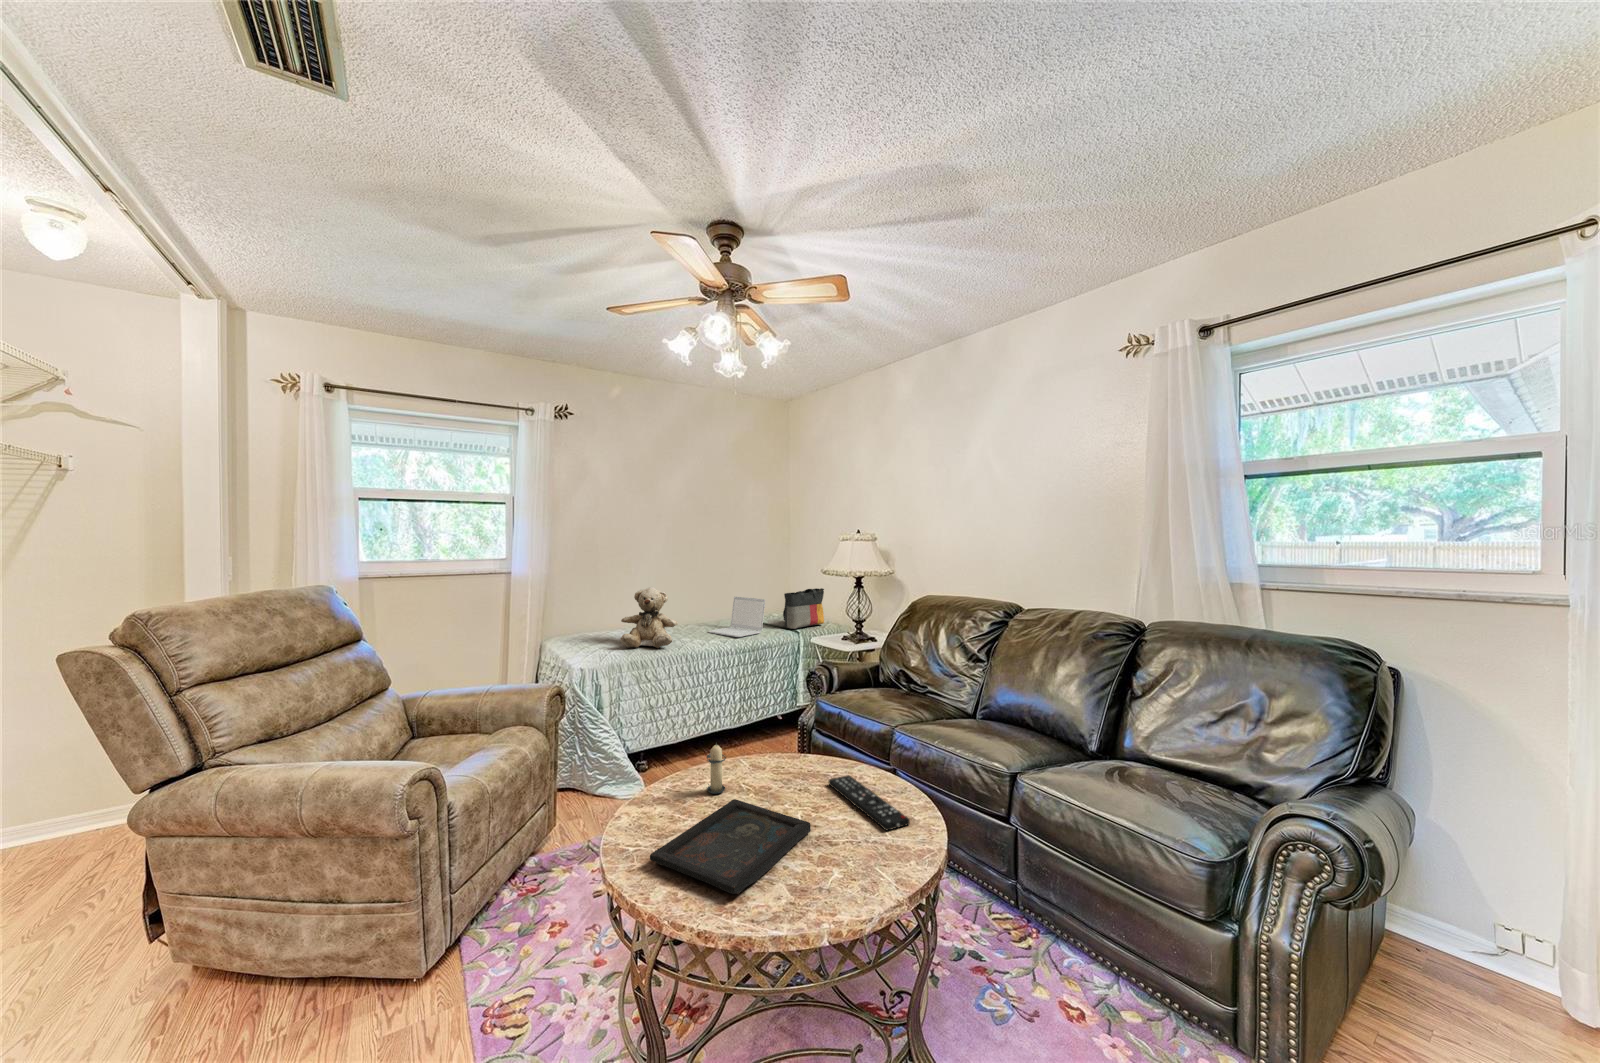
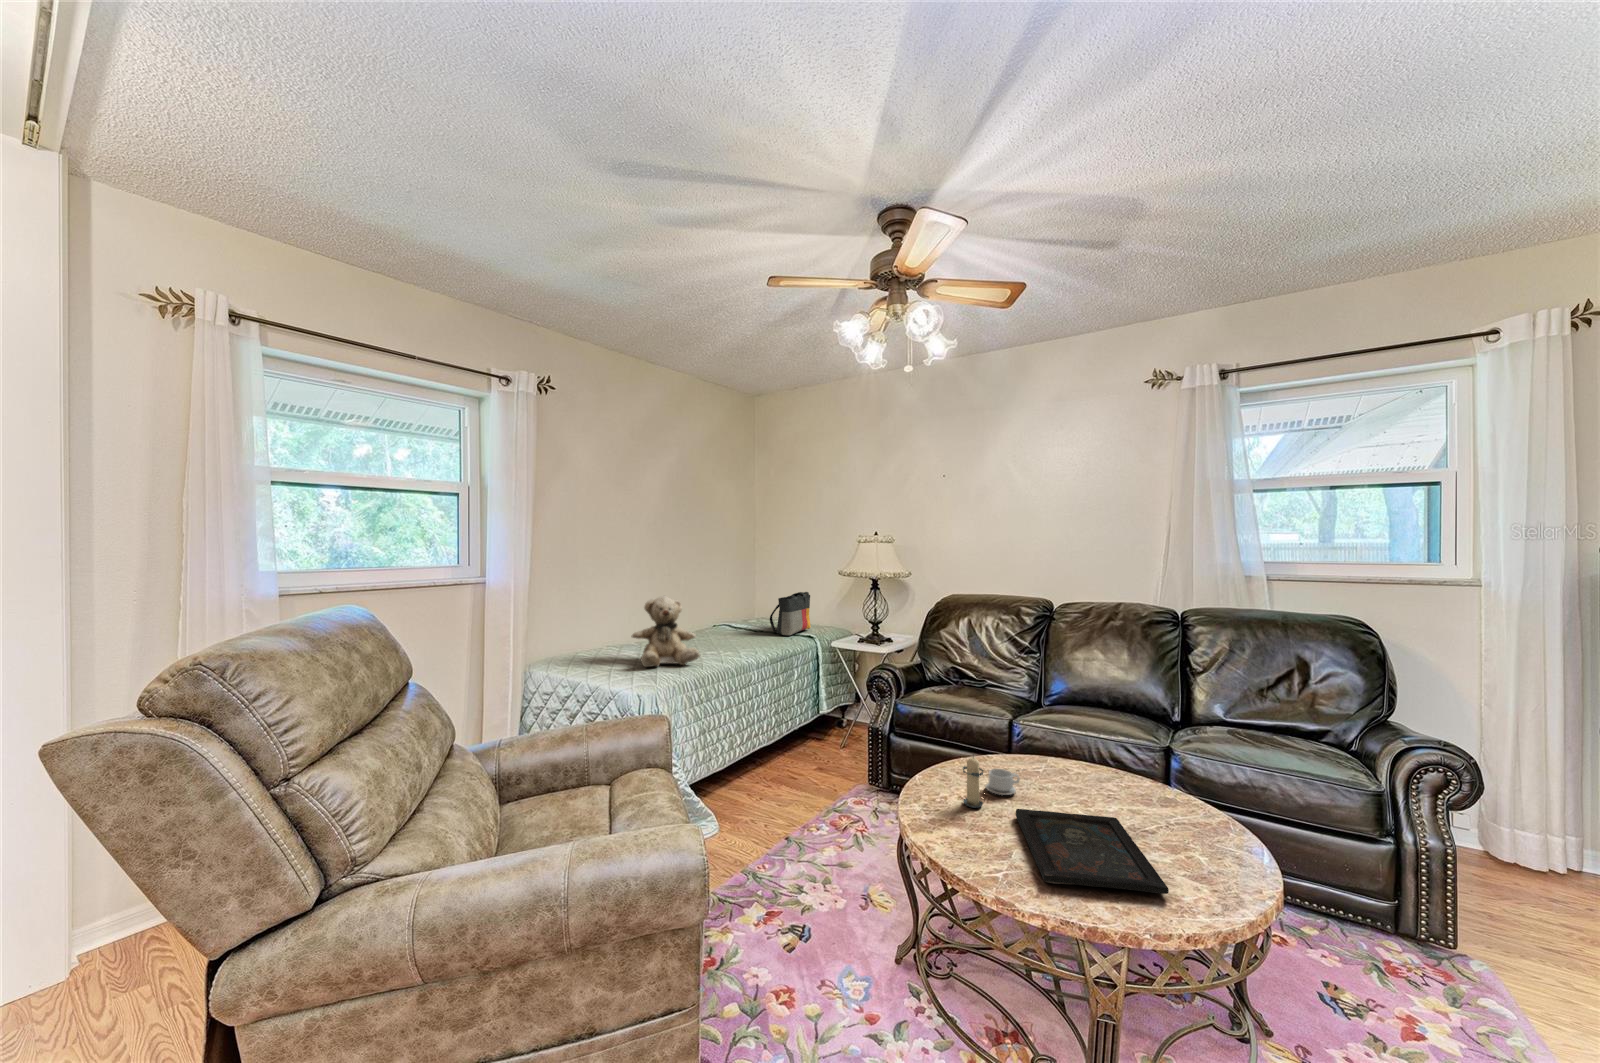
laptop: present [708,597,765,637] -> none [705,604,766,648]
teacup: none [748,762,780,788] -> present [986,769,1020,795]
remote control: present [829,775,910,831] -> none [1055,771,1174,814]

